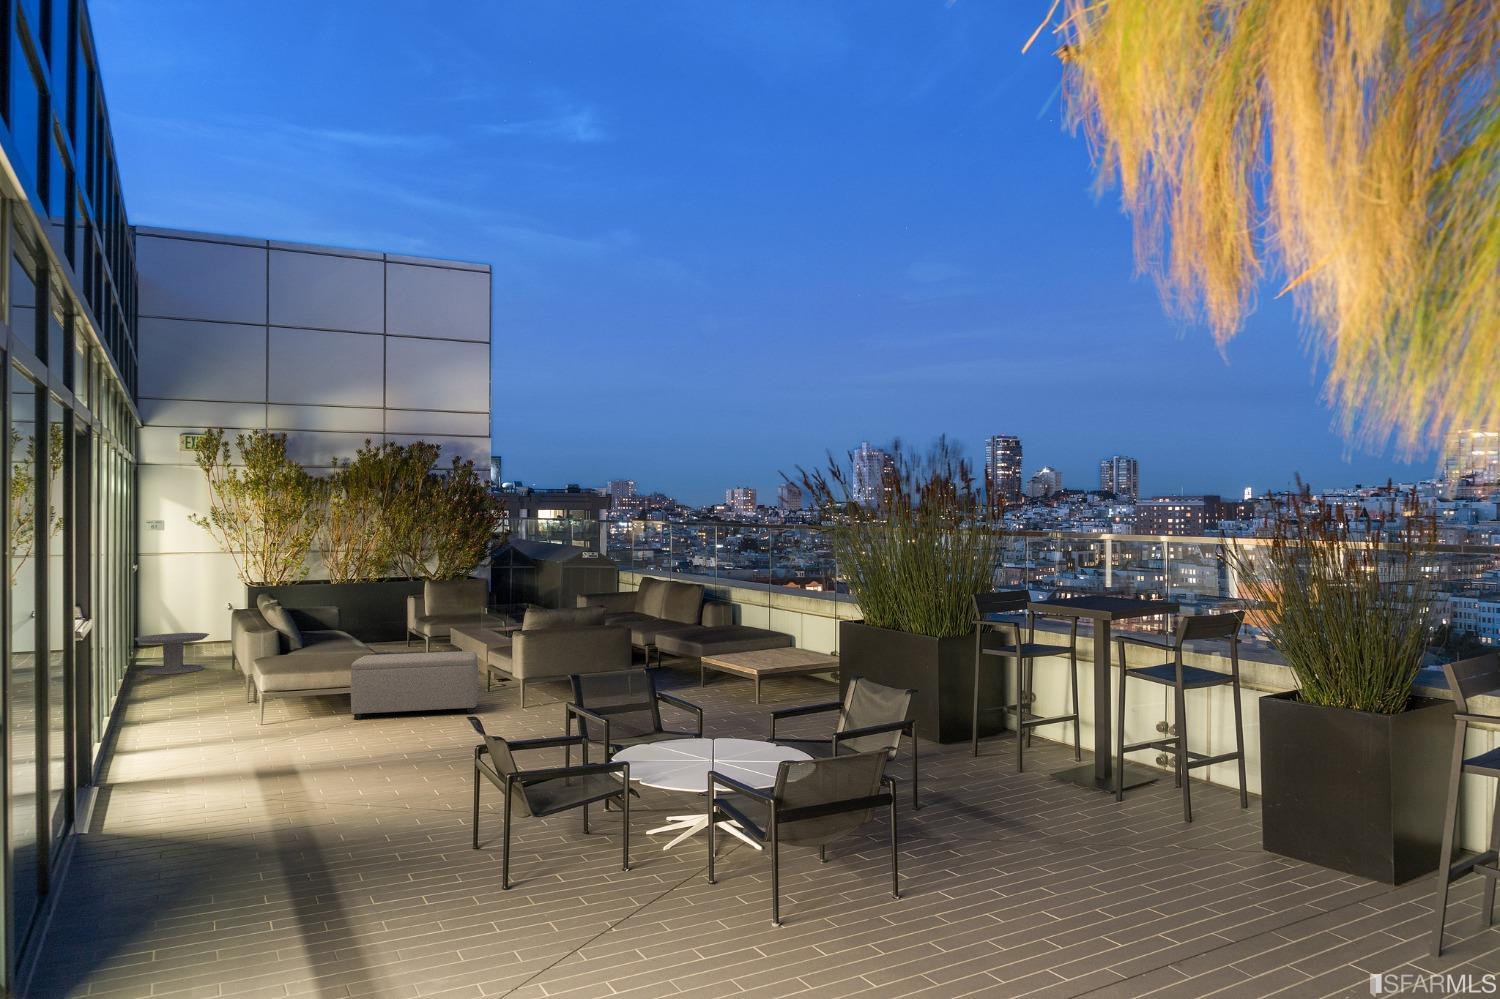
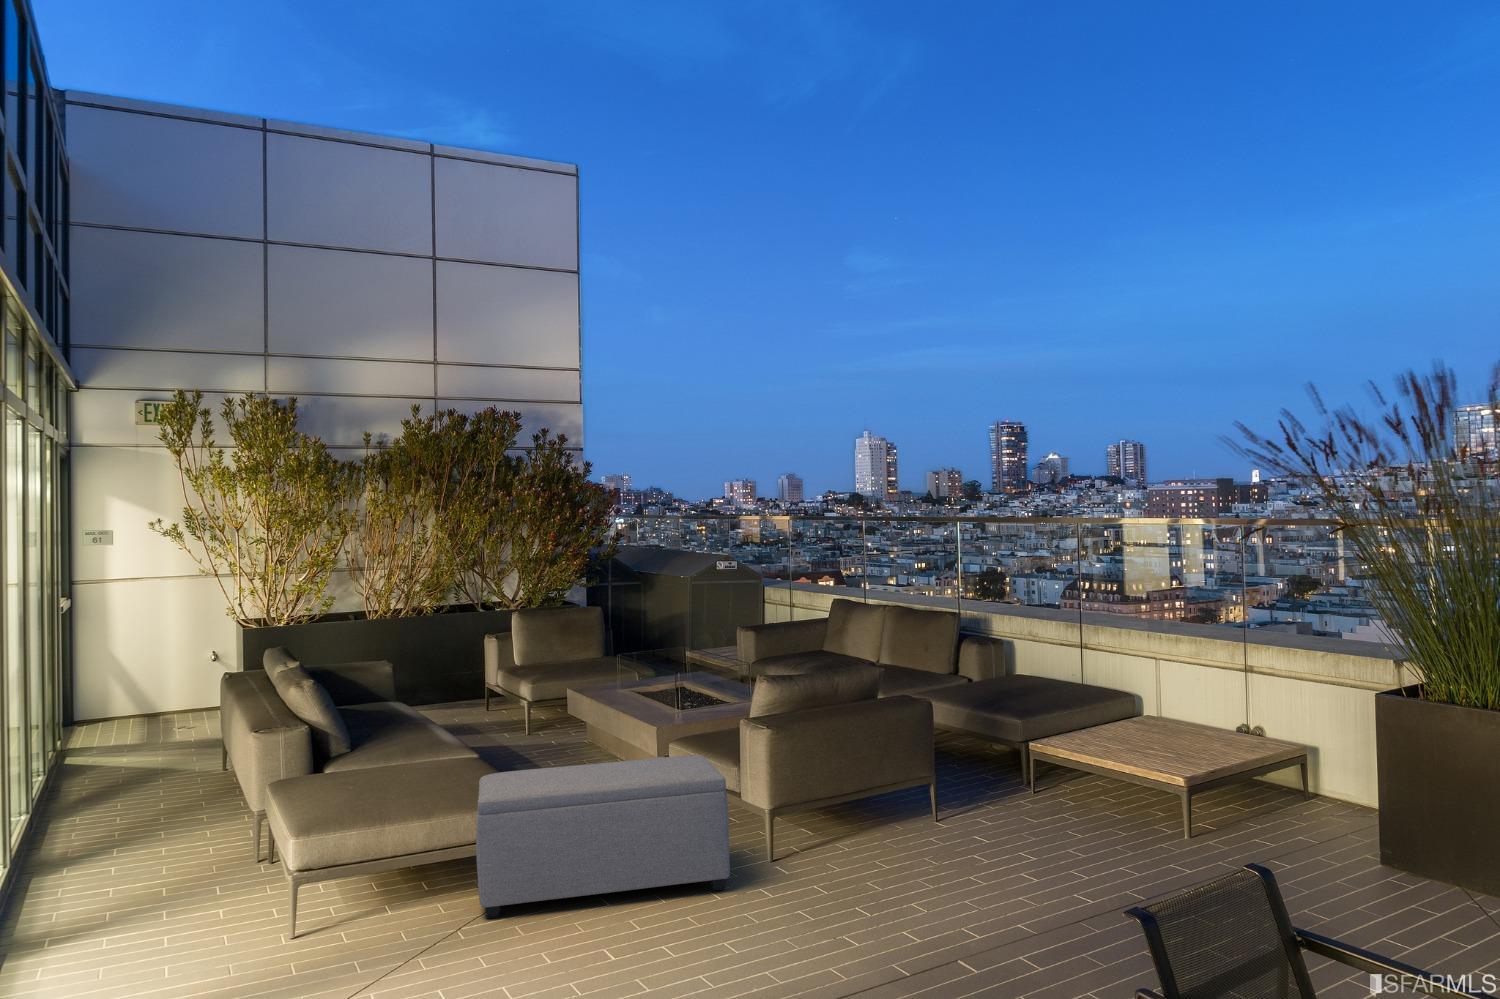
side table: present [135,633,209,675] -> none [55,708,184,785]

